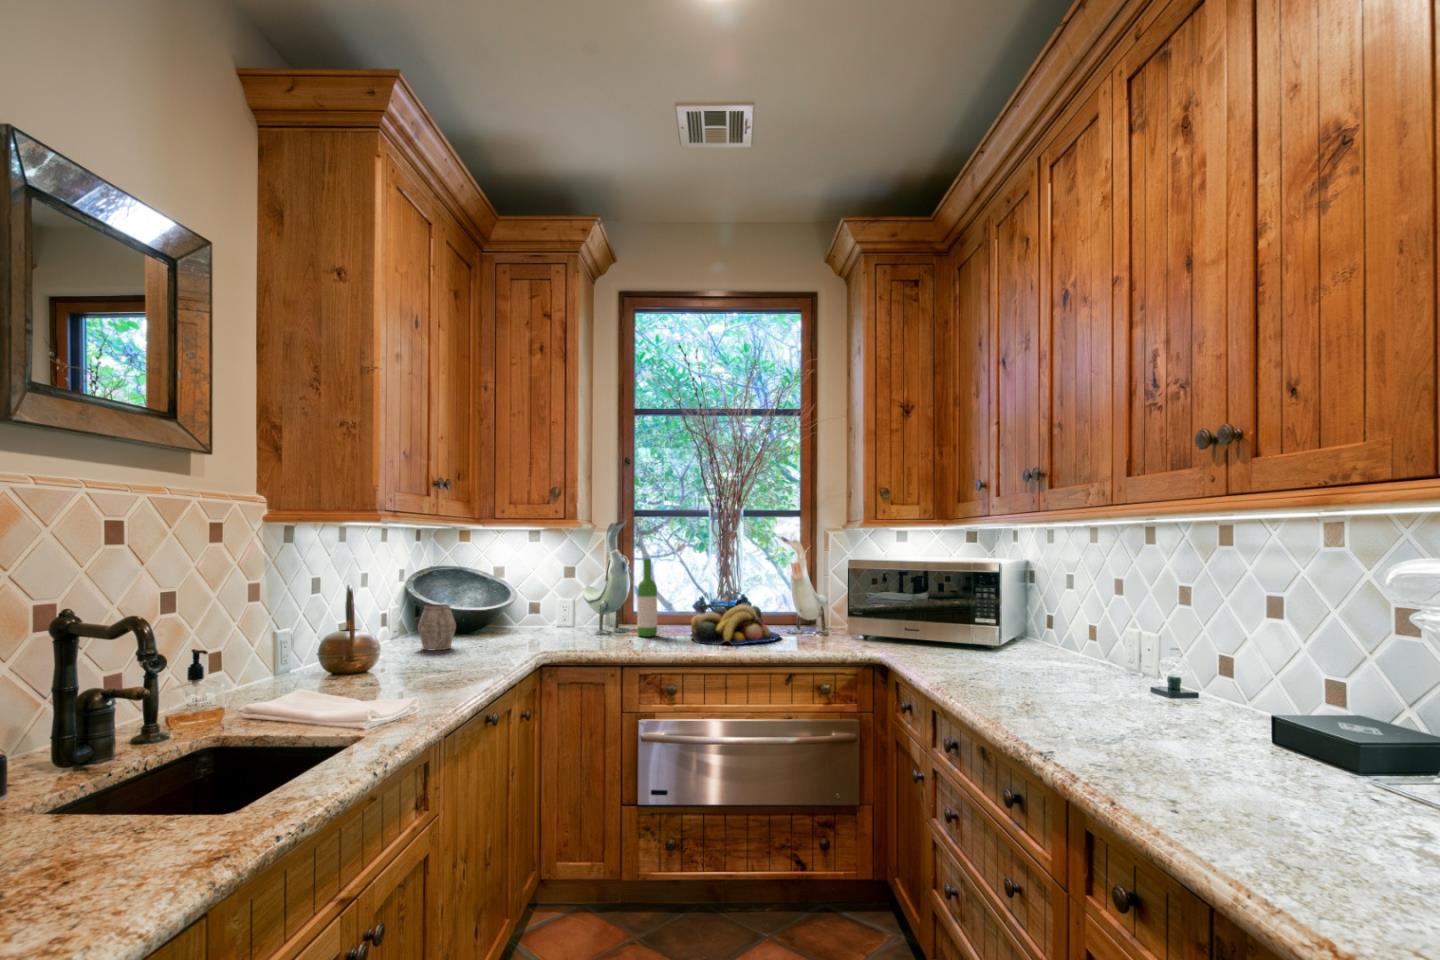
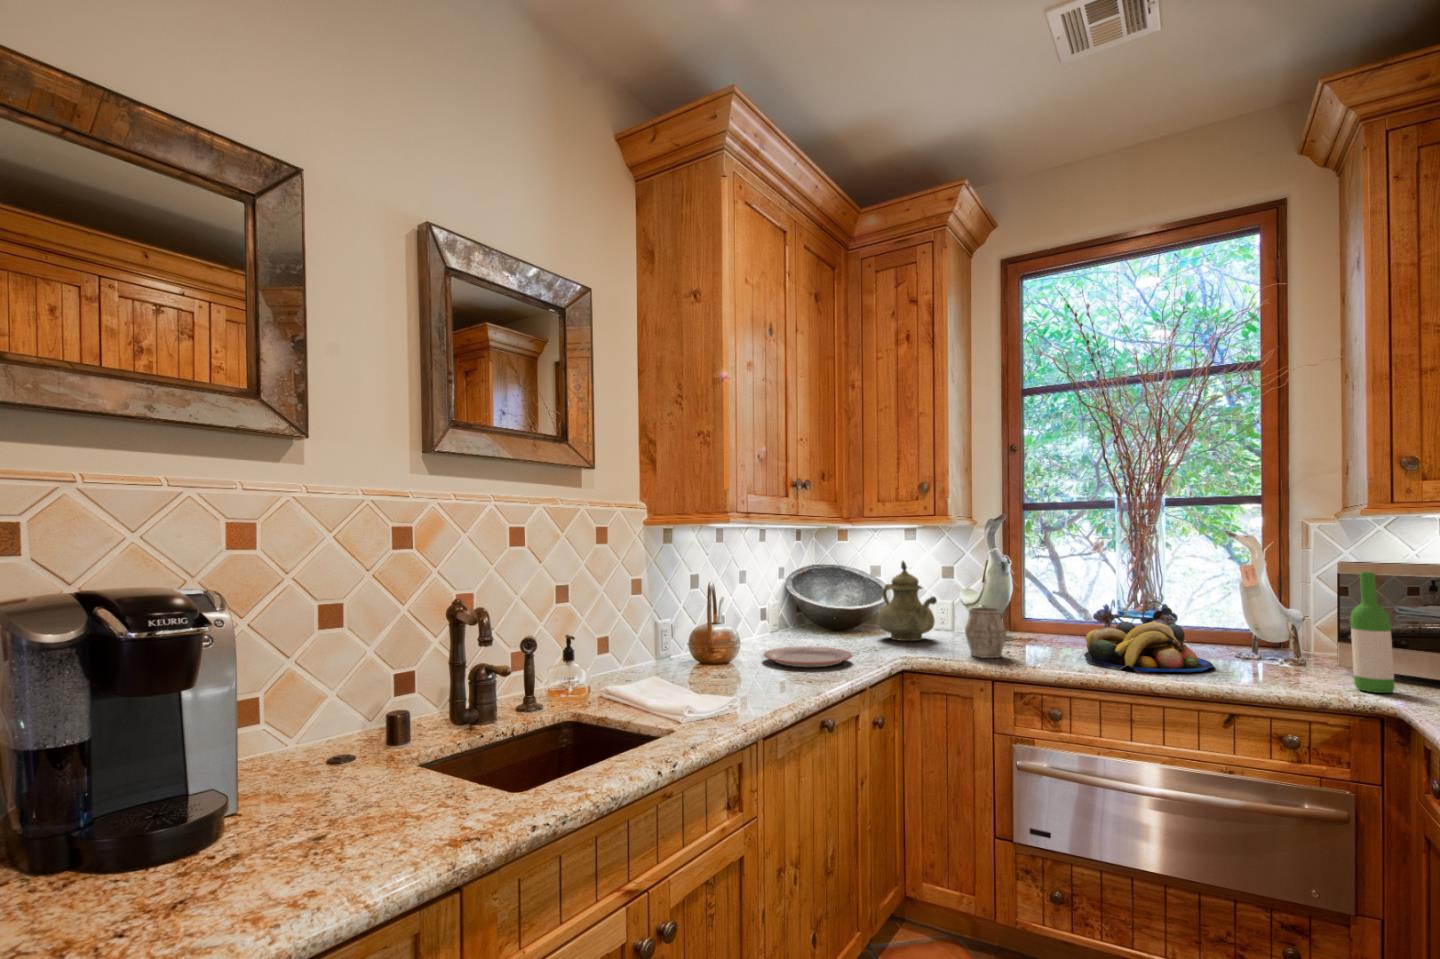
wine bottle: present [637,559,657,637] -> present [1351,572,1395,693]
teapot: none [506,561,566,638] -> present [878,561,937,641]
mug: present [418,604,456,650] -> present [965,608,1006,658]
plate: none [403,649,498,669] -> present [764,646,852,667]

